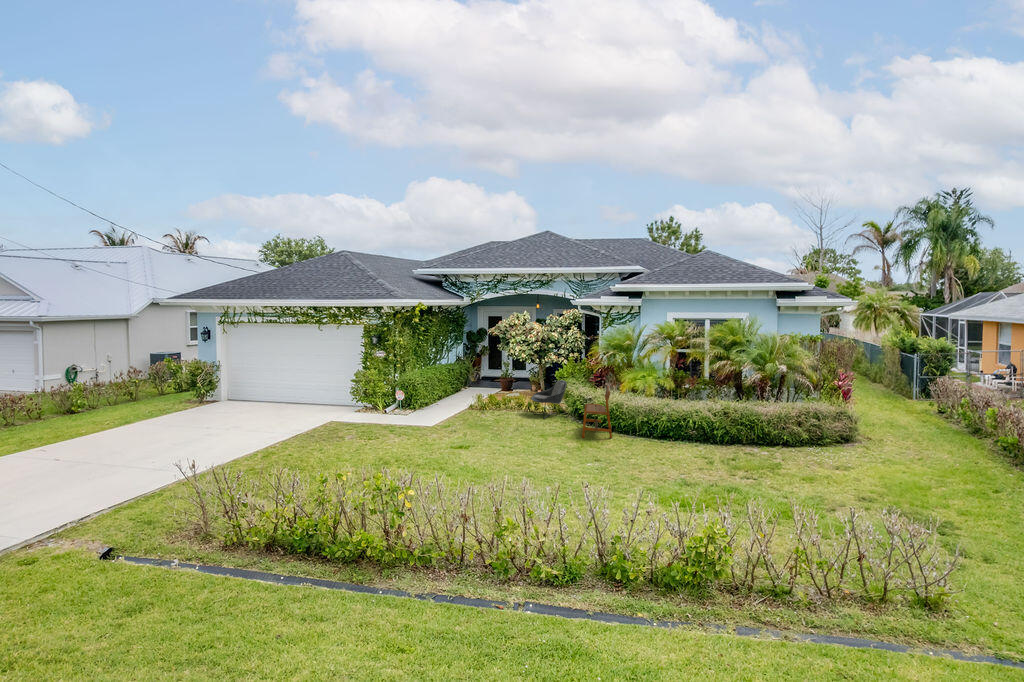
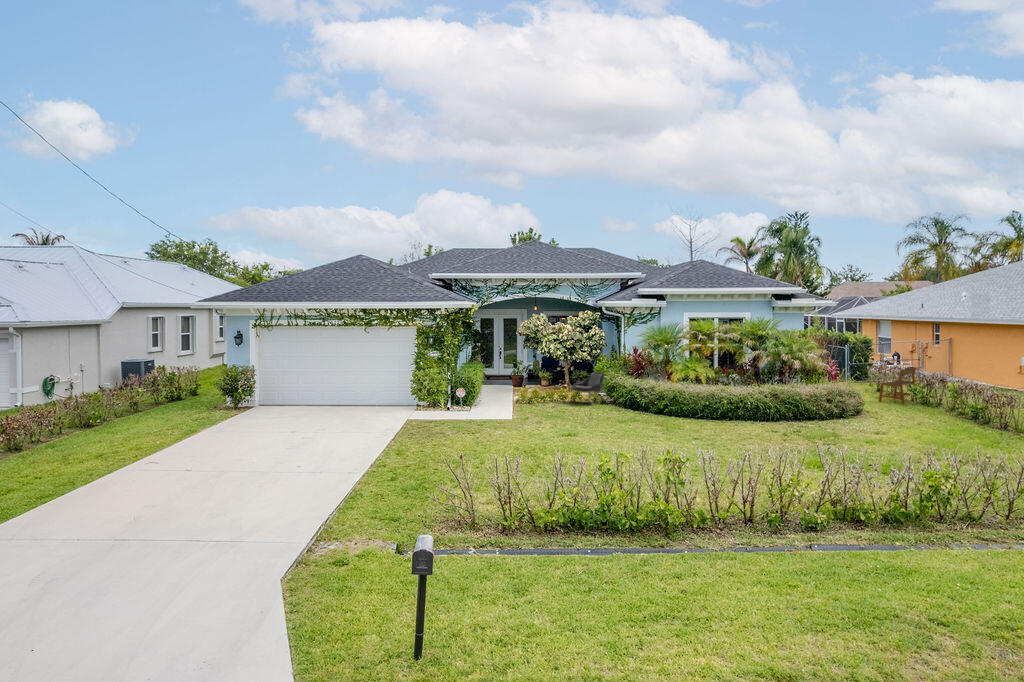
bench: present [582,386,612,438] -> present [879,367,916,404]

